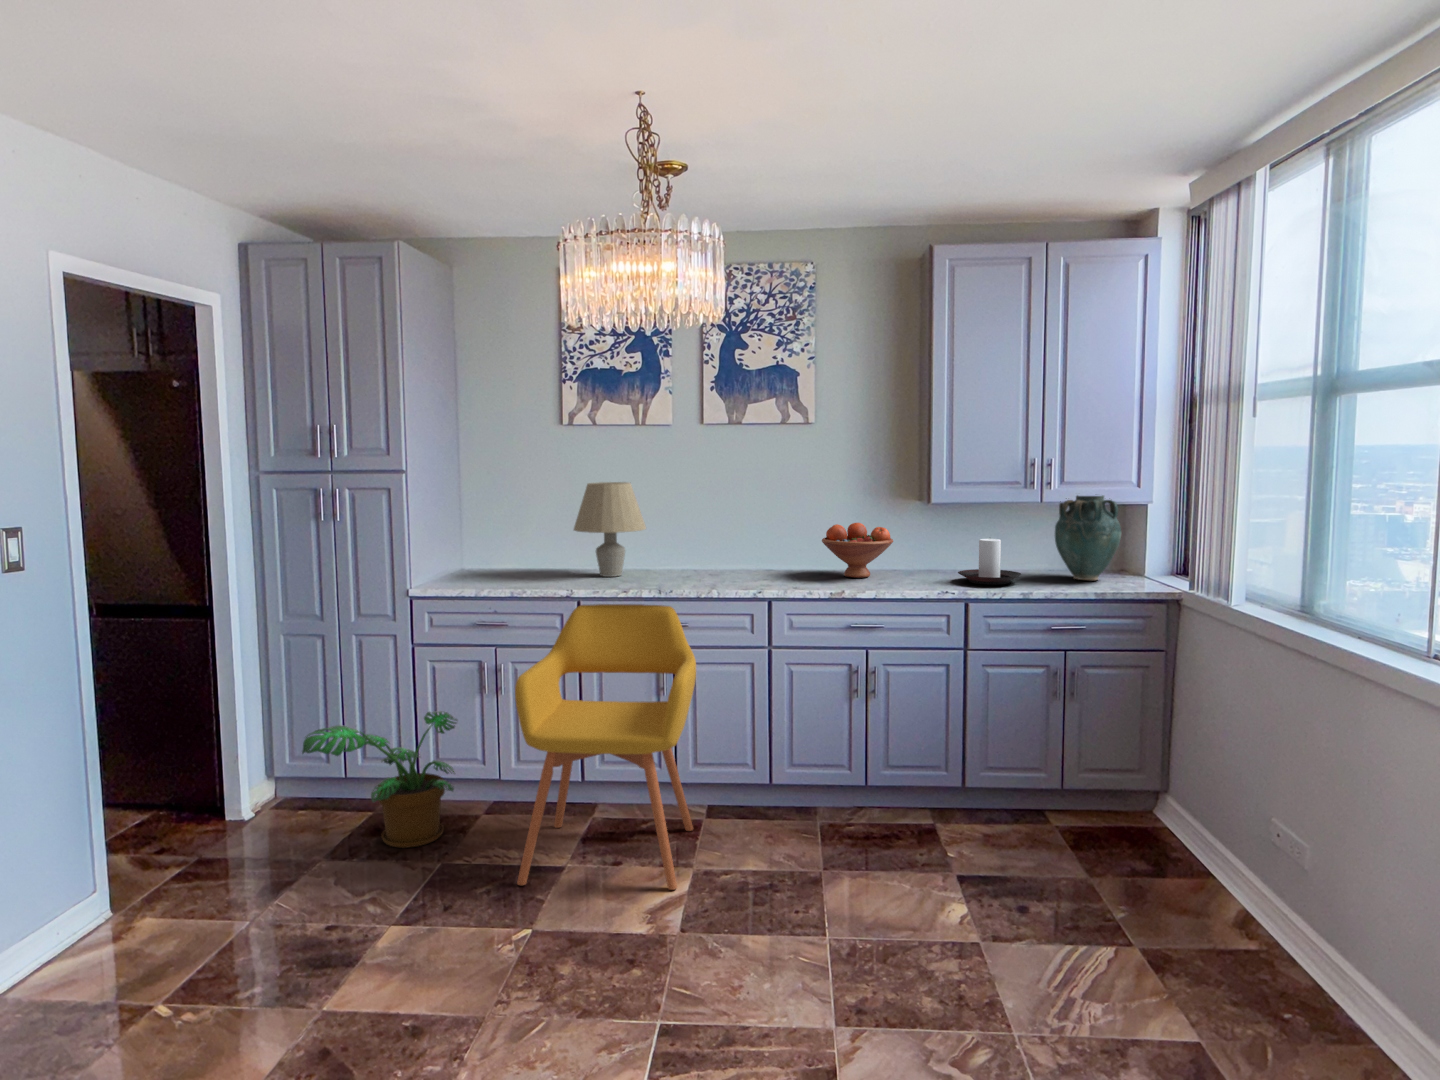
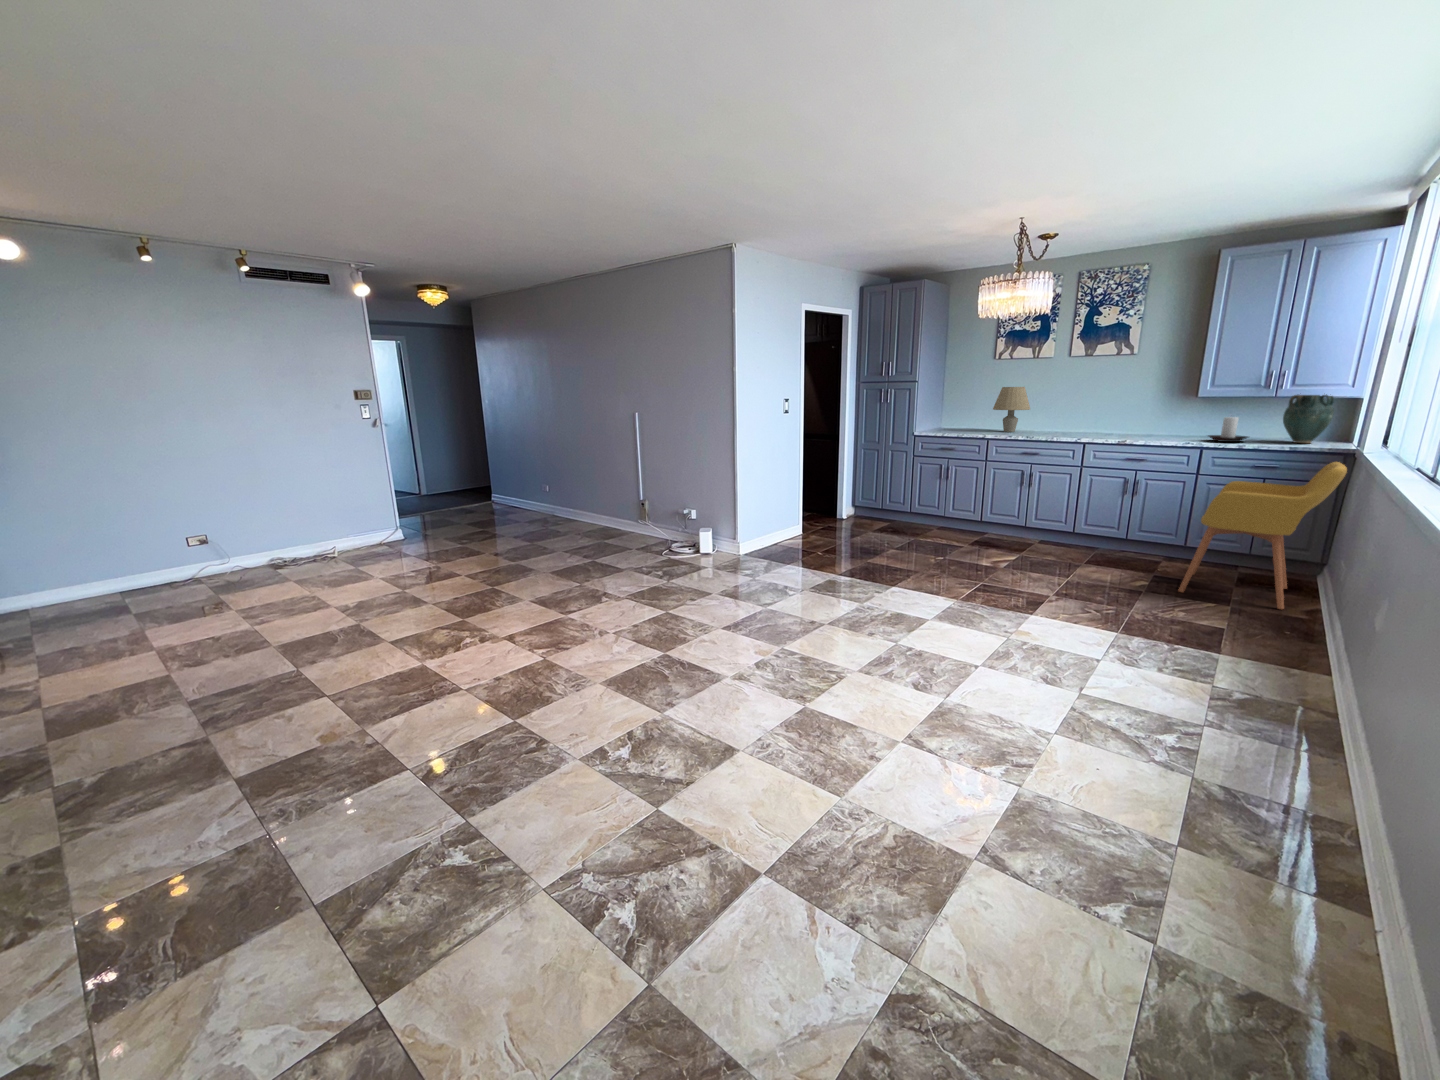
fruit bowl: present [822,523,893,578] -> none [1126,408,1172,437]
armchair: present [515,604,696,890] -> present [1178,462,1347,609]
potted plant: present [302,711,457,848] -> none [867,482,928,532]

